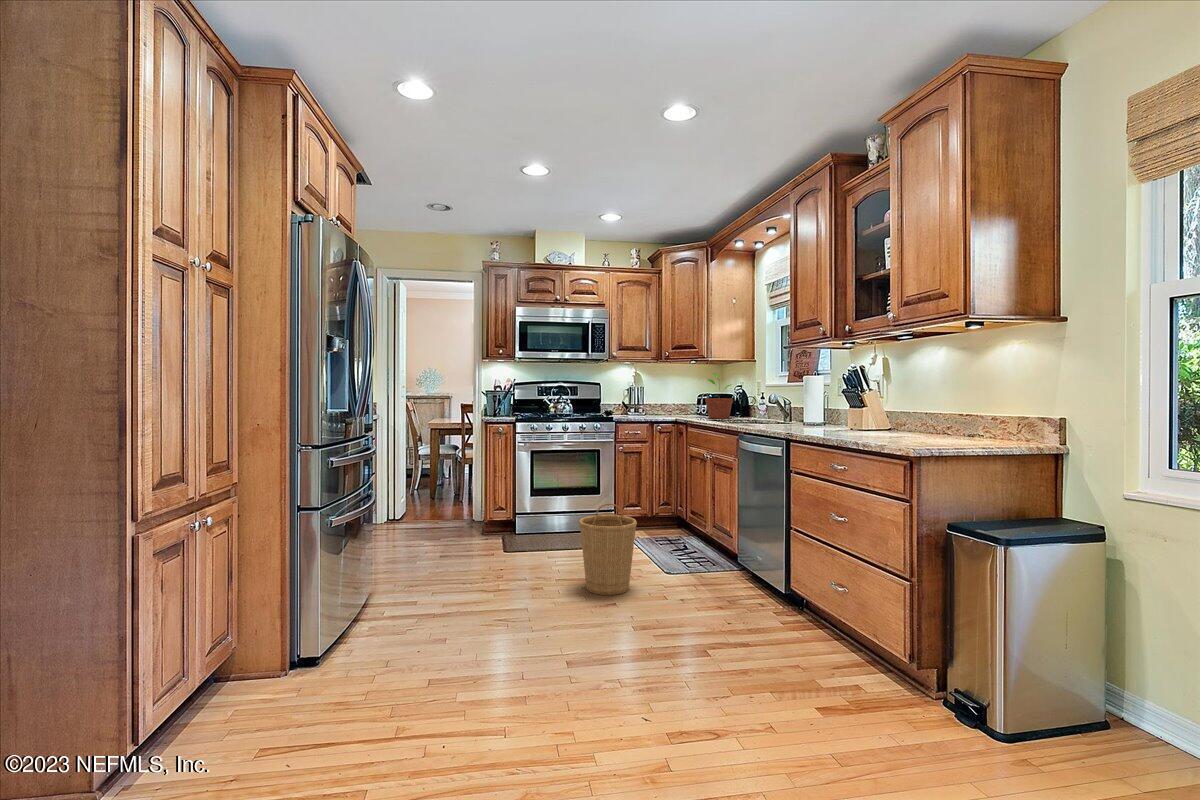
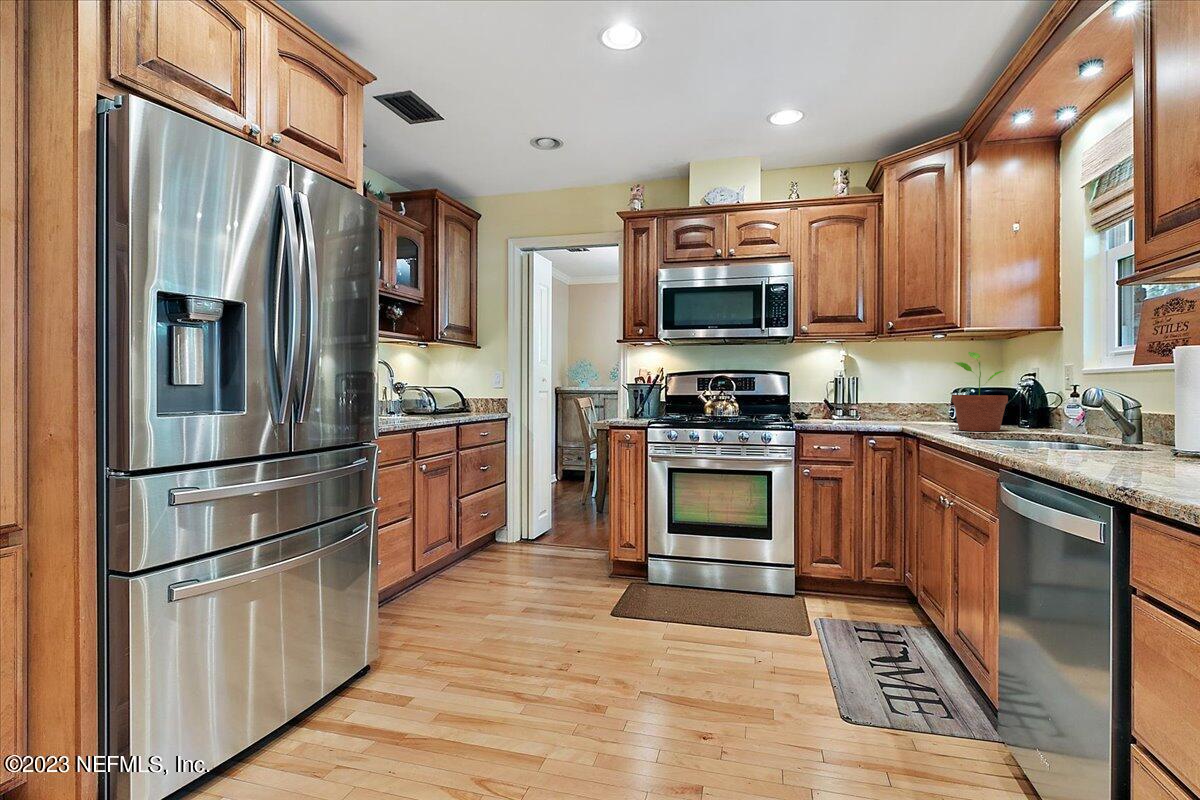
basket: present [579,503,637,595] -> none [664,578,767,752]

